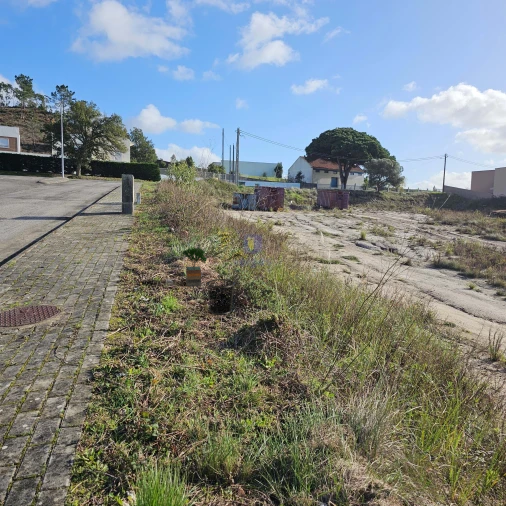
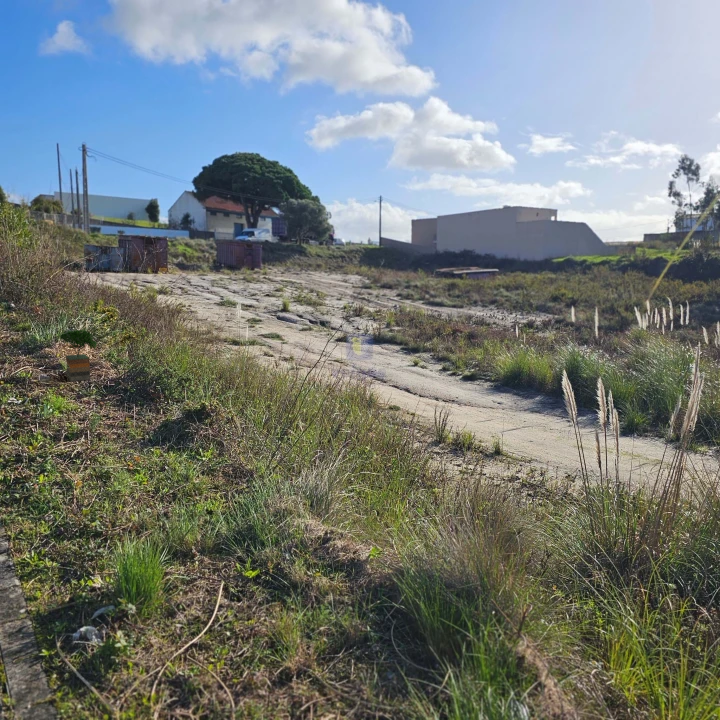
waste bin: present [207,279,235,315] -> none [110,367,147,411]

